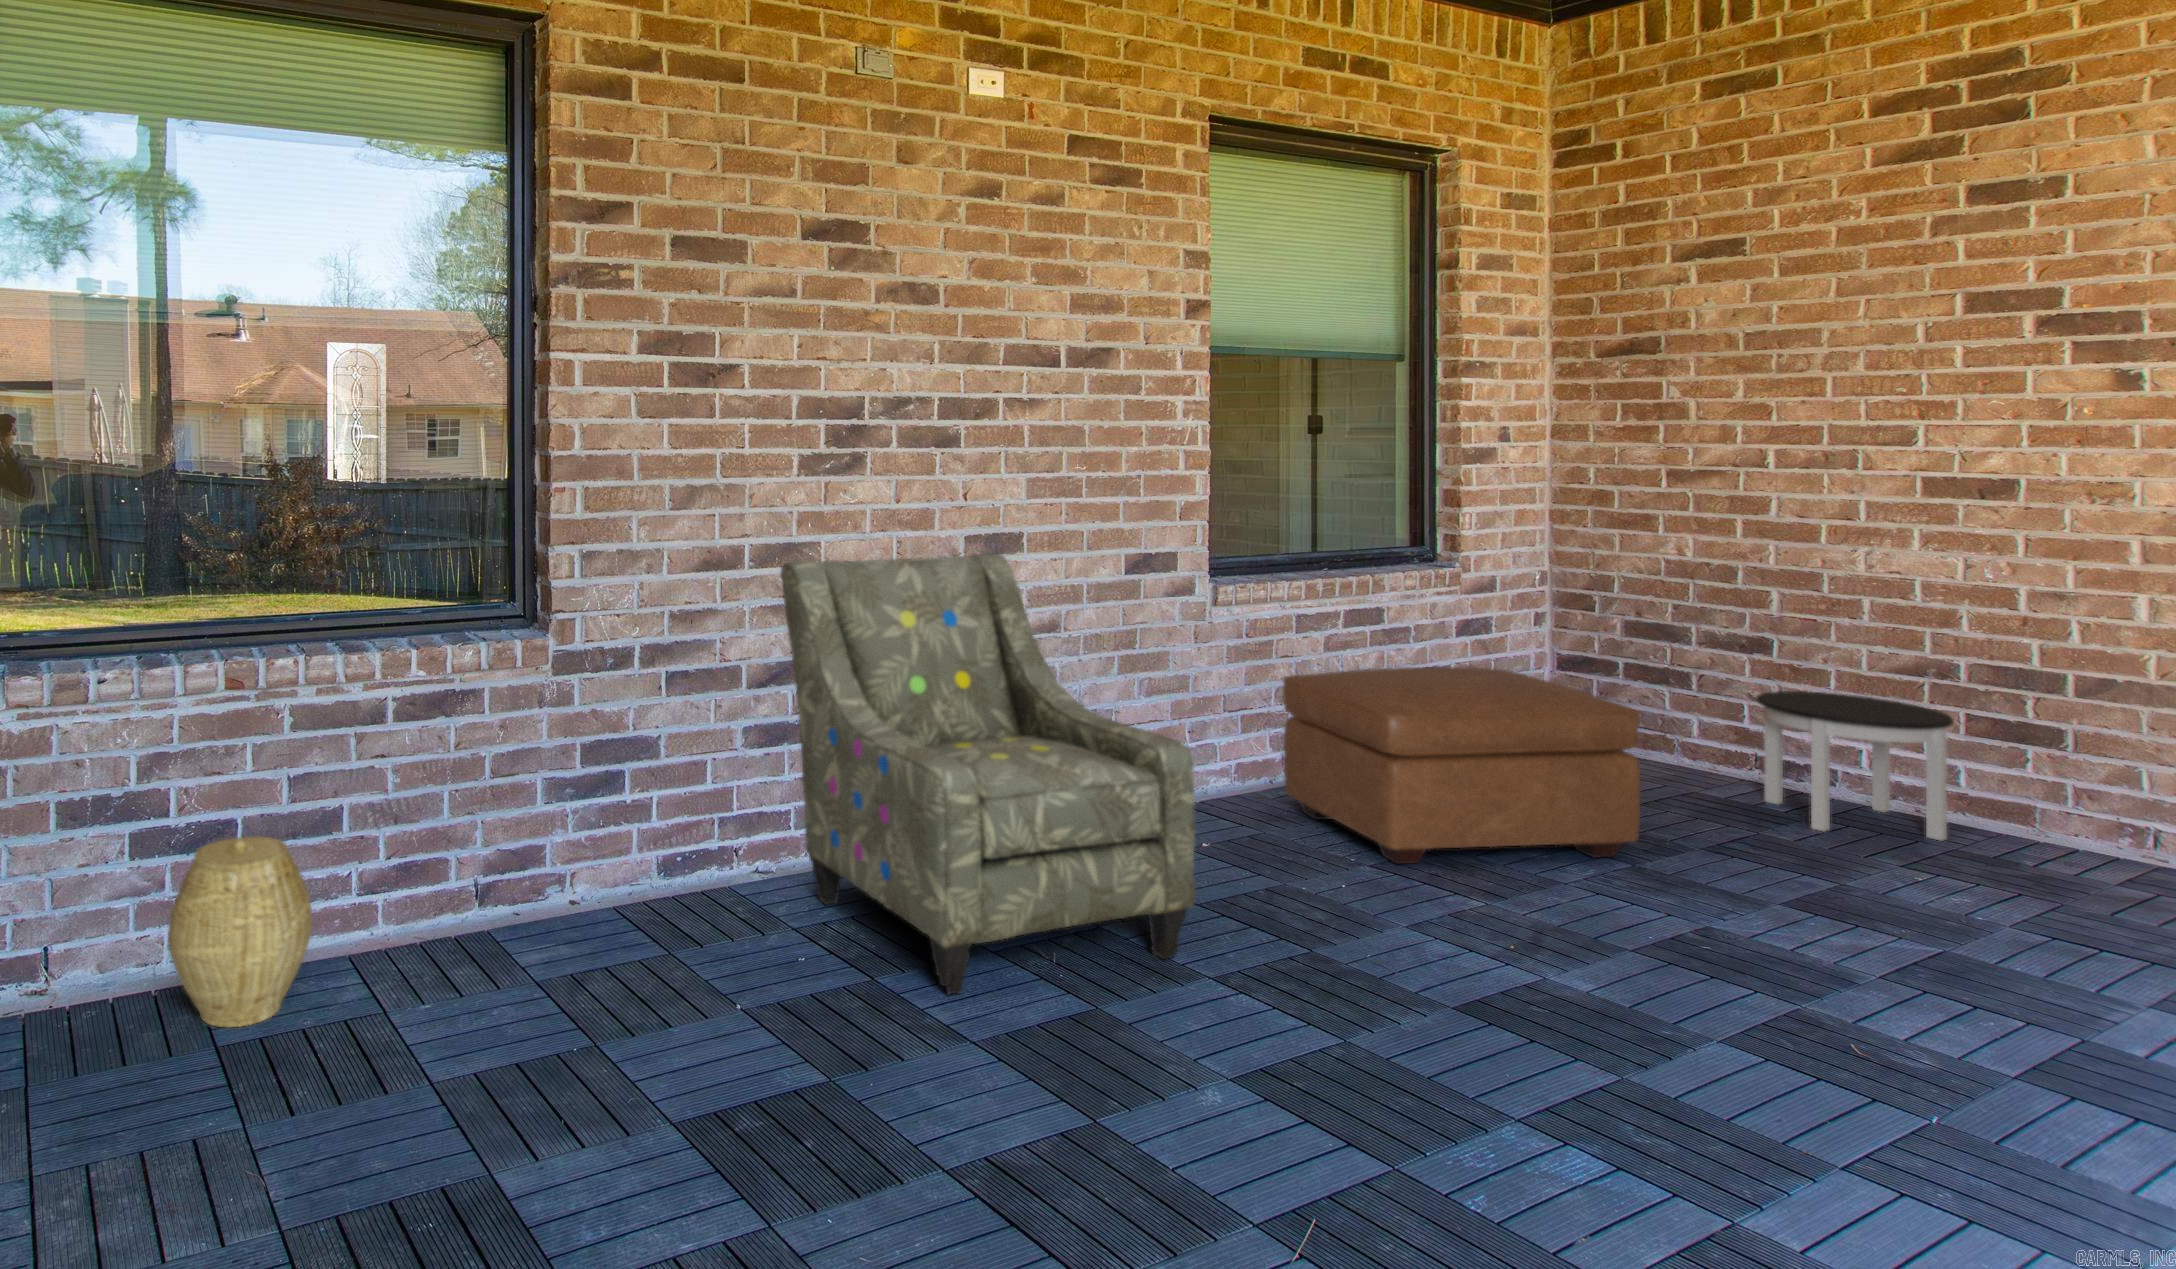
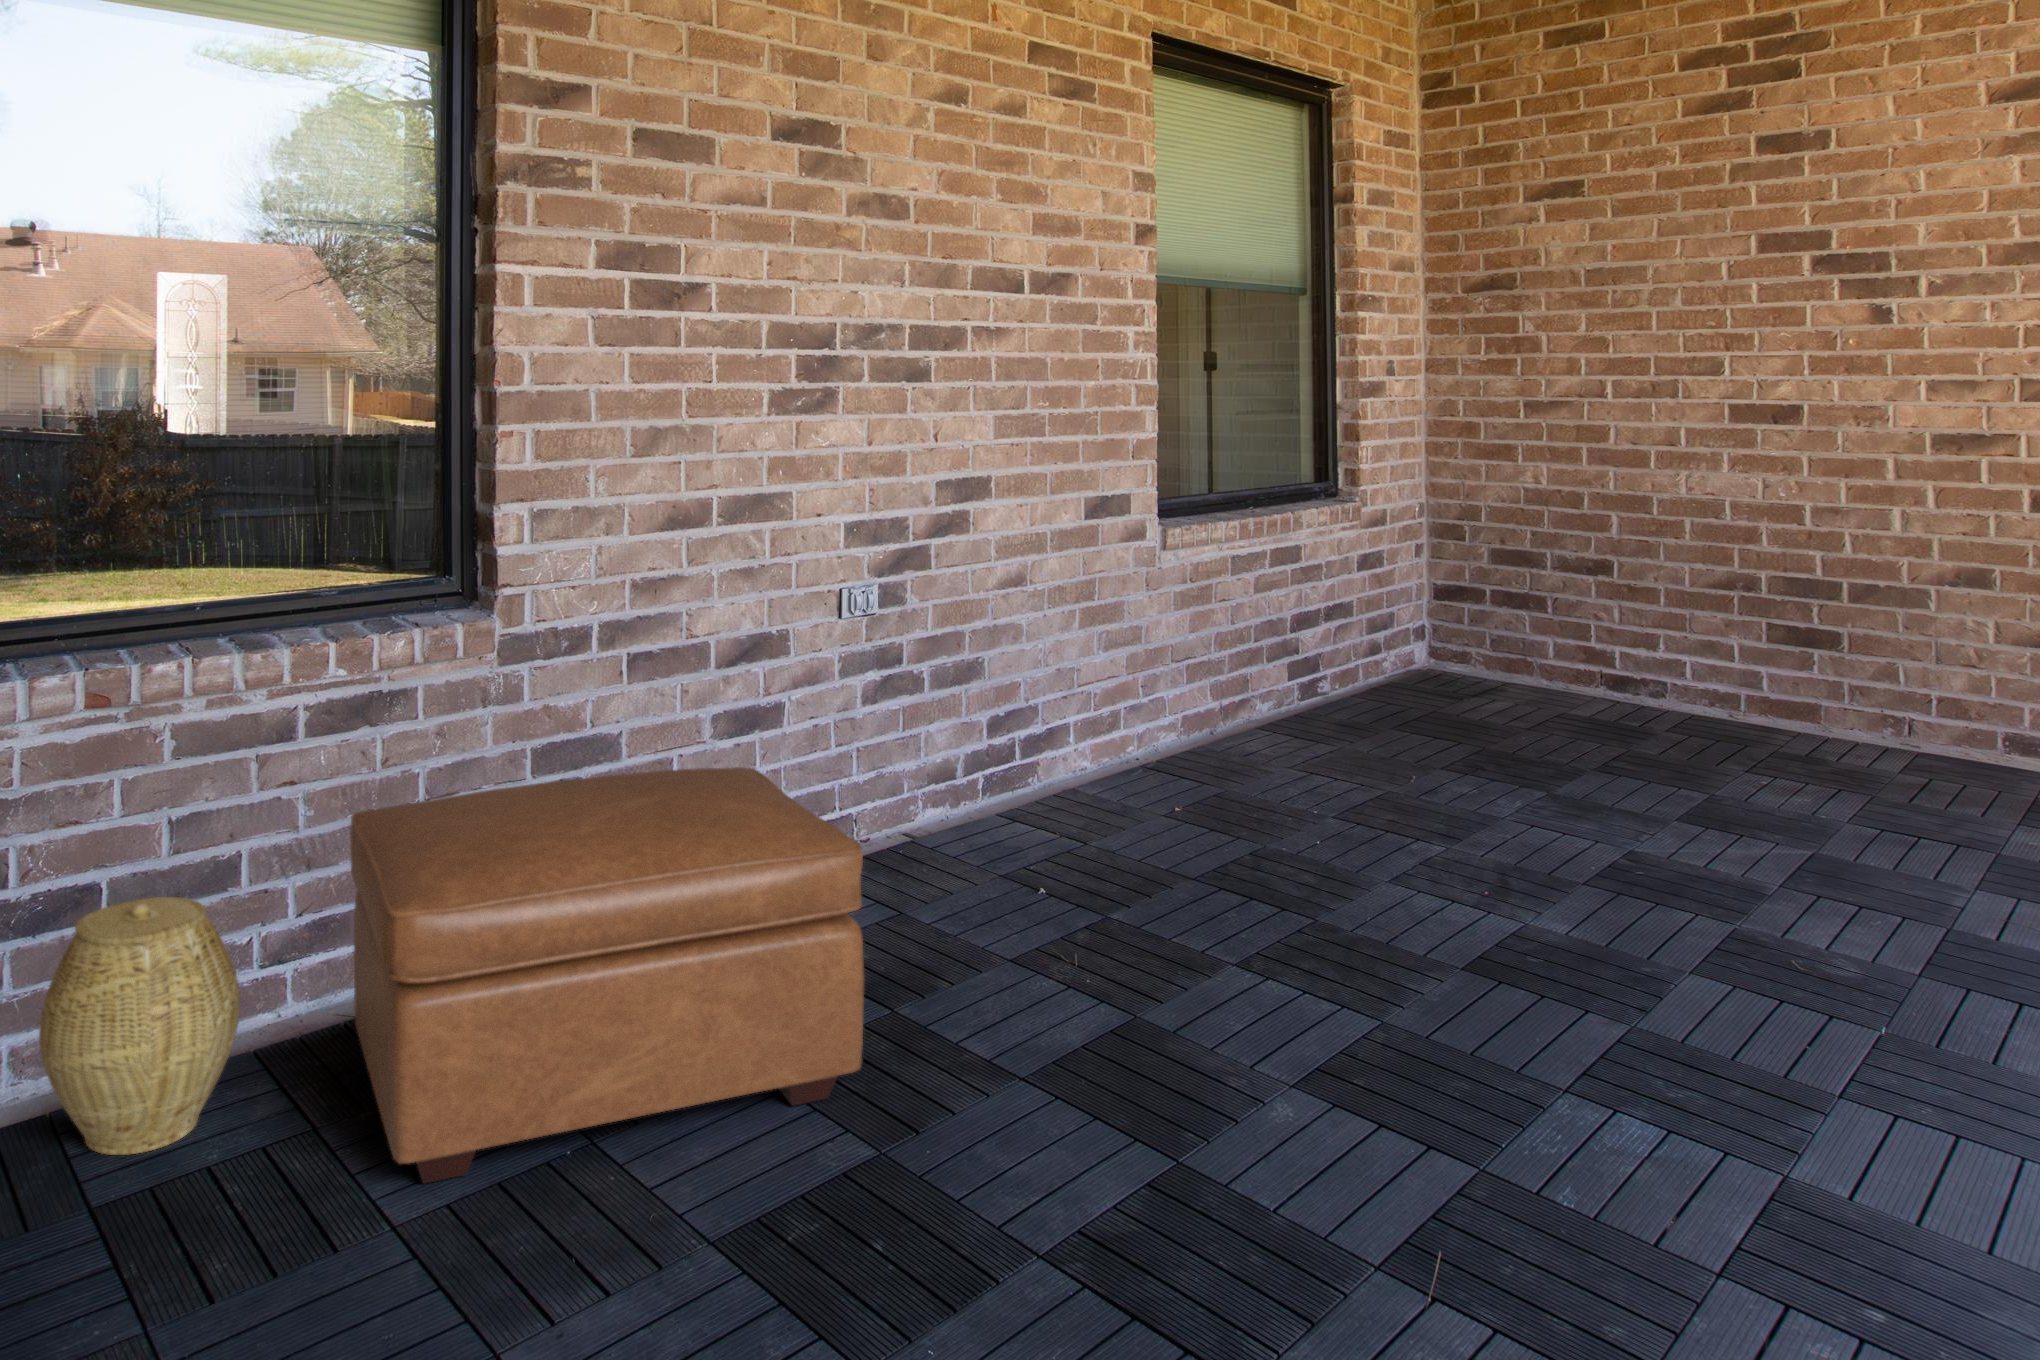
armchair: present [780,554,1195,994] -> none [752,501,1221,987]
ottoman: present [1283,667,1641,864] -> present [350,767,864,1184]
round table: present [1756,691,1953,841] -> none [1611,610,1769,738]

